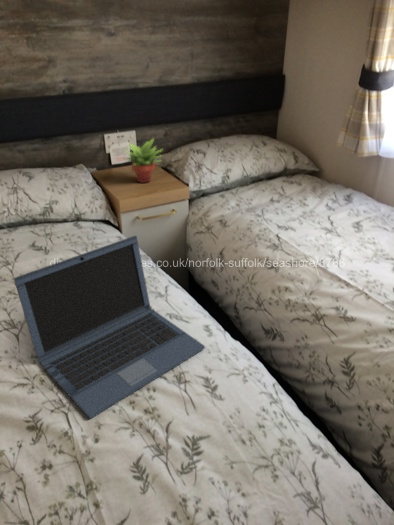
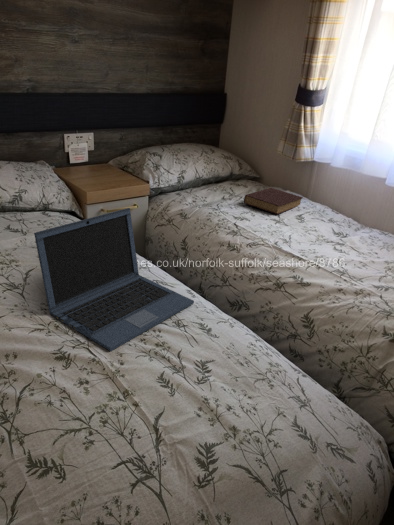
succulent plant: present [123,139,161,183] -> none [85,138,124,179]
book: none [293,186,364,221] -> present [244,188,303,215]

